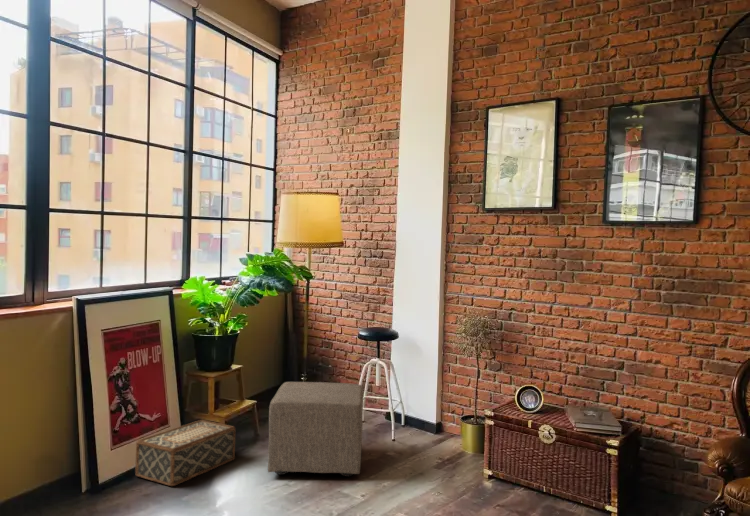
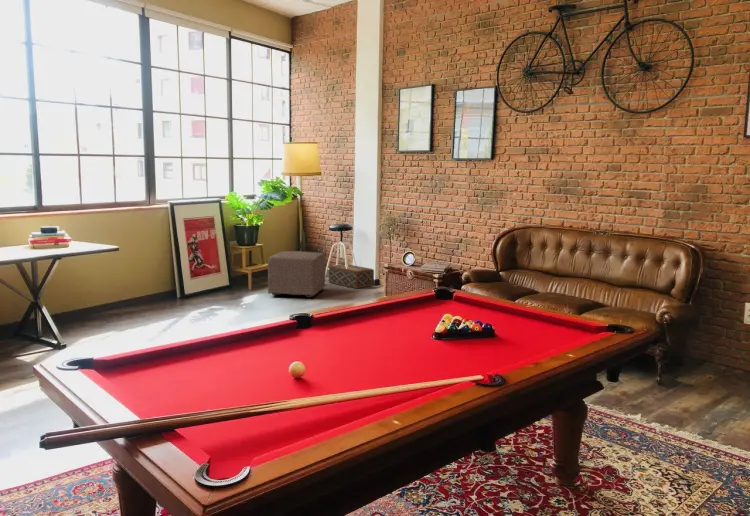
woven basket: present [136,420,235,486] -> present [329,264,374,288]

